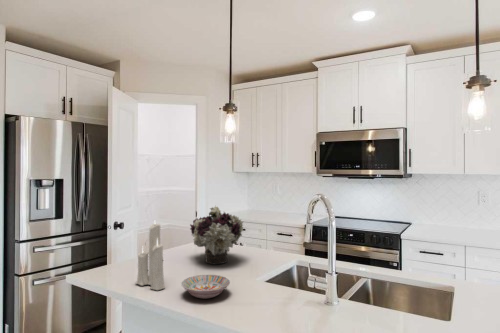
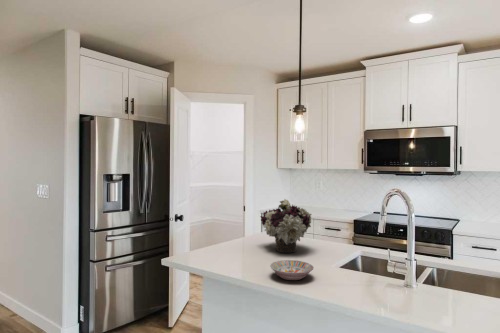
candle: present [136,224,164,290] -> none [224,203,252,273]

